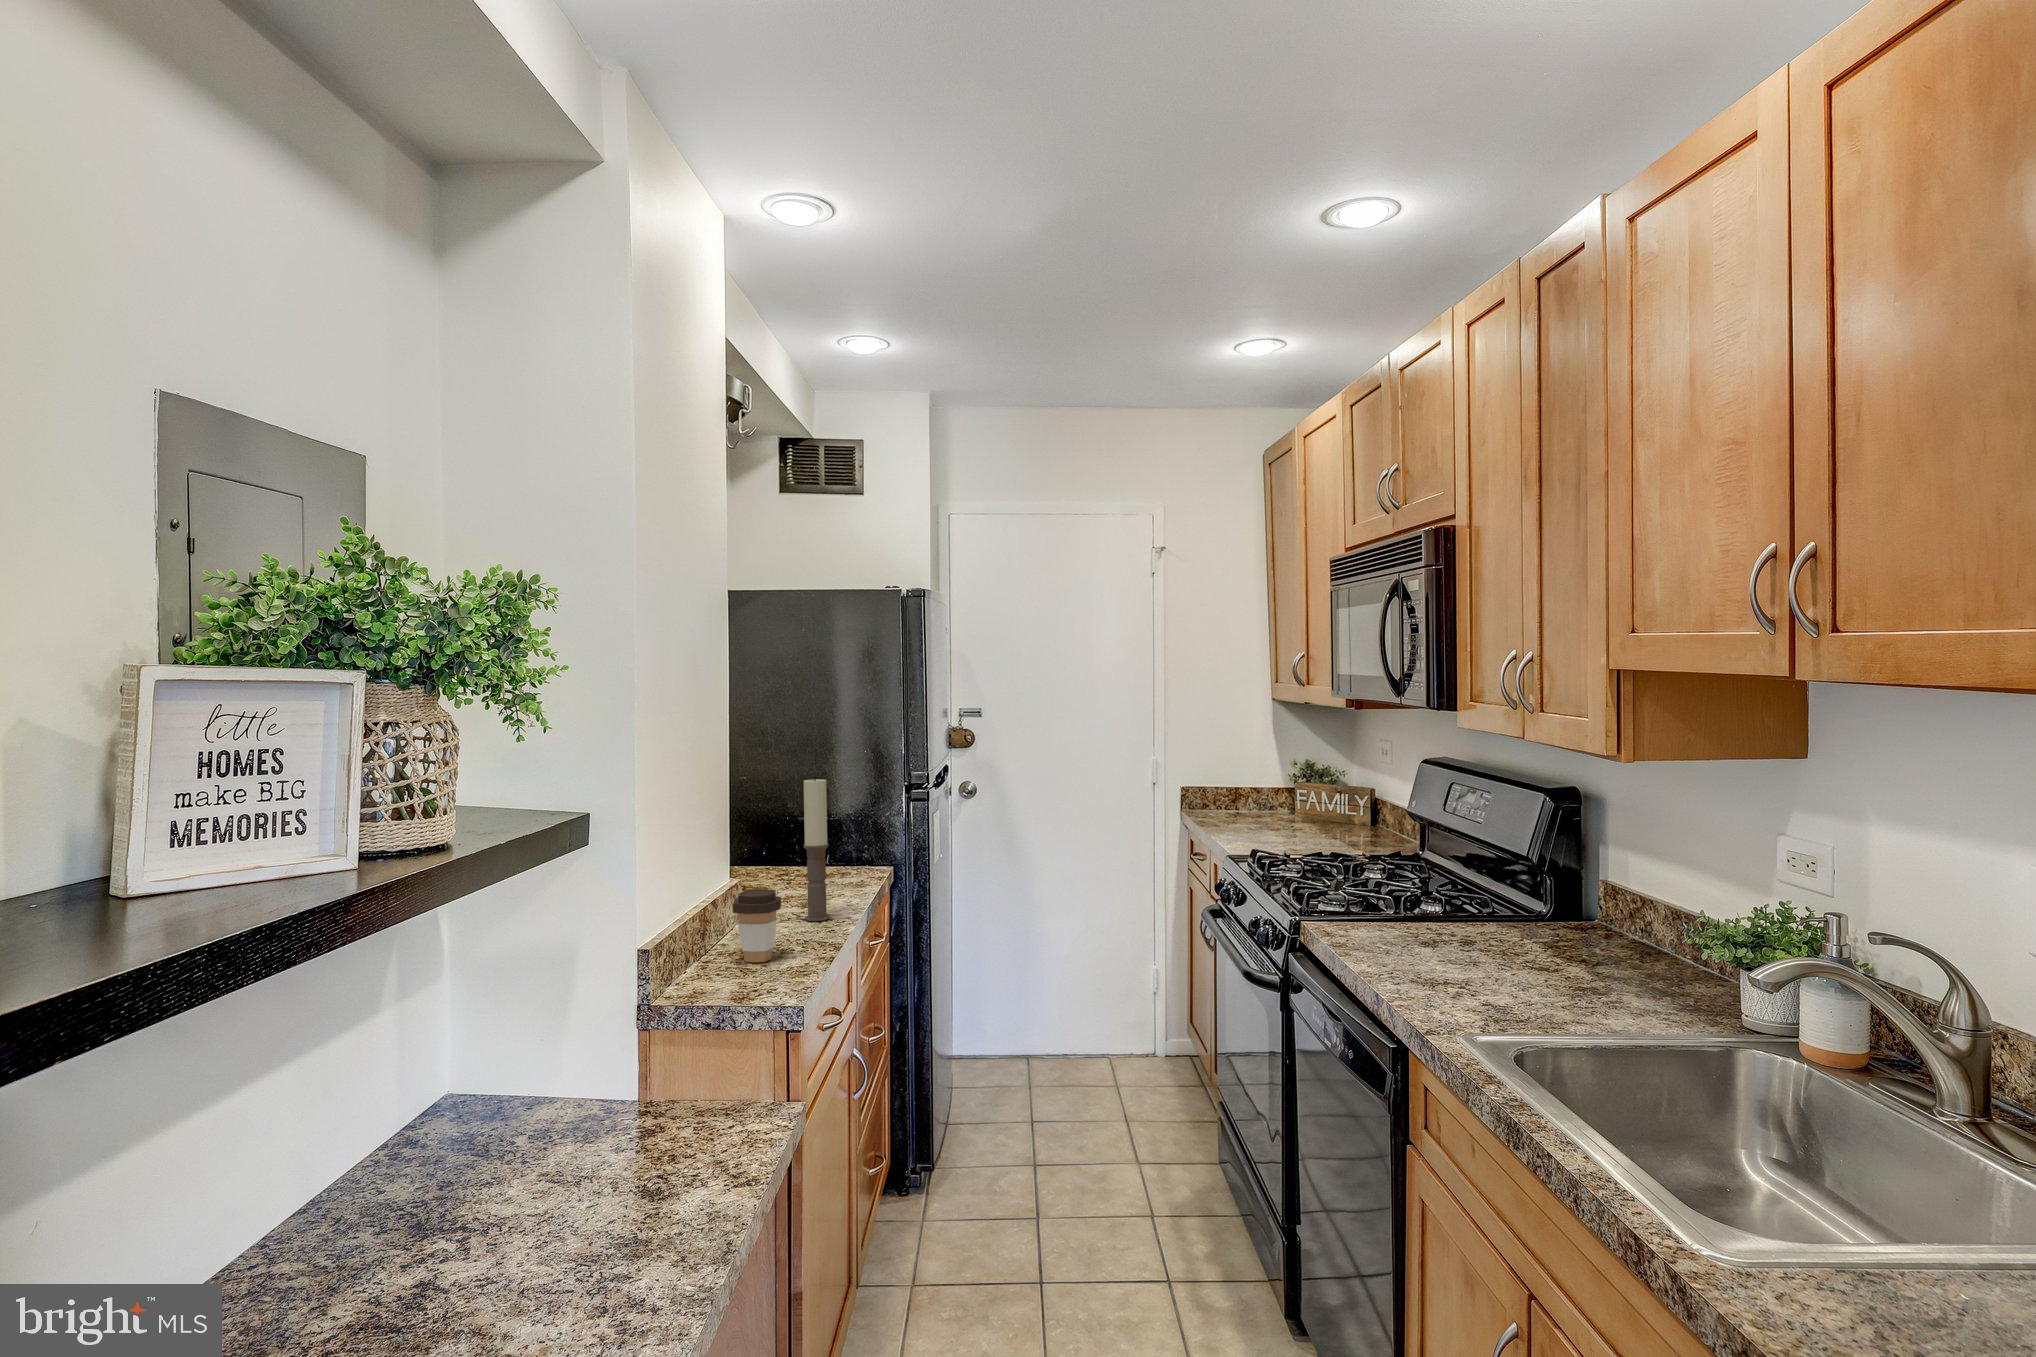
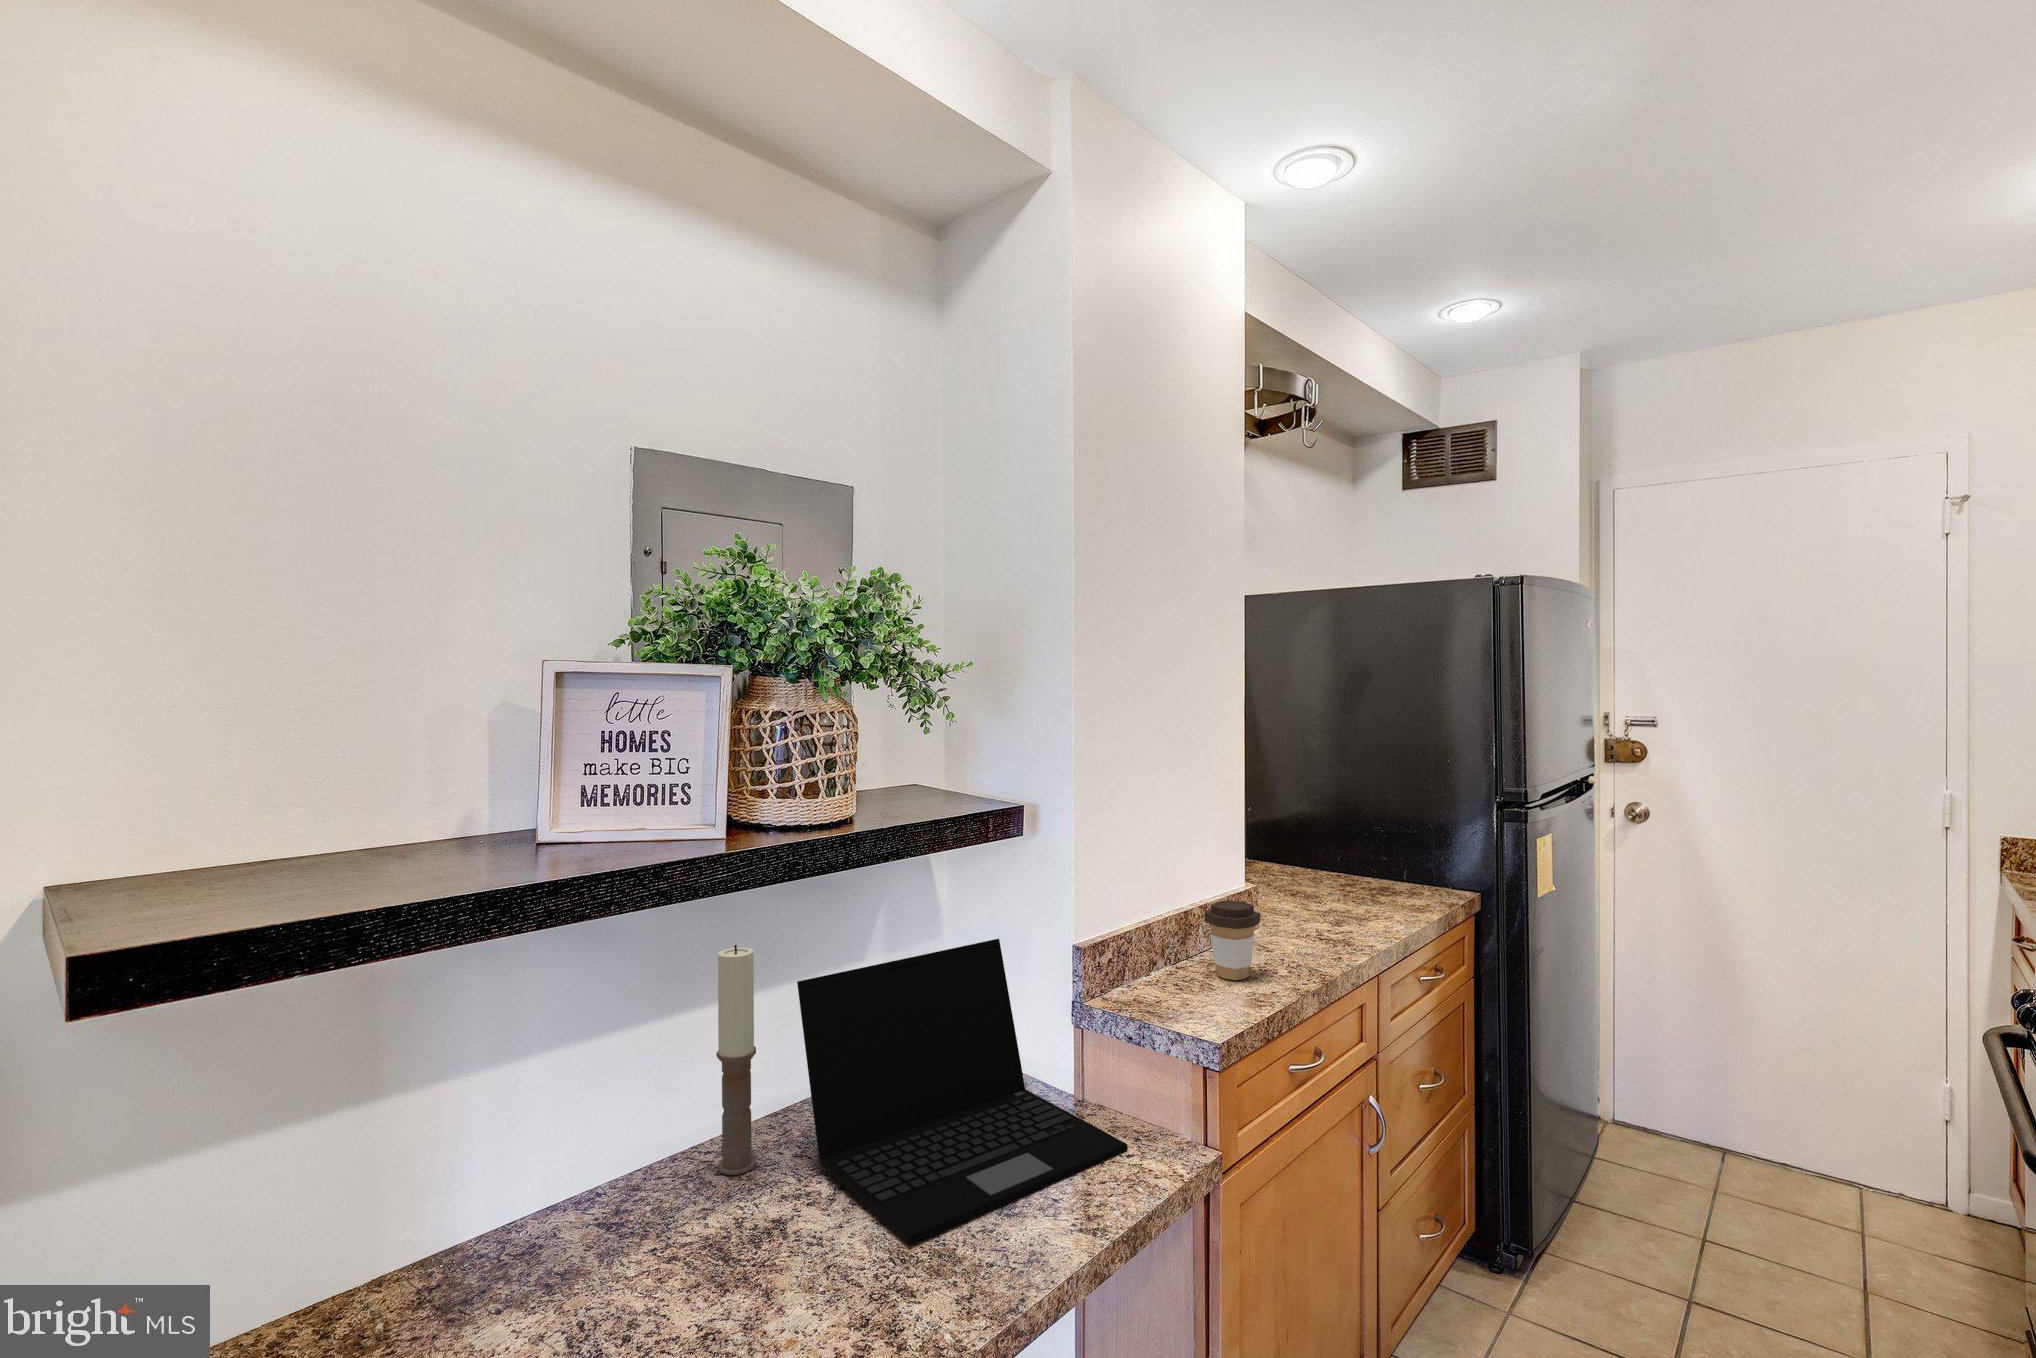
candle: present [803,776,830,921] -> present [716,945,756,1175]
laptop: none [366,960,730,1246] -> present [797,939,1128,1243]

